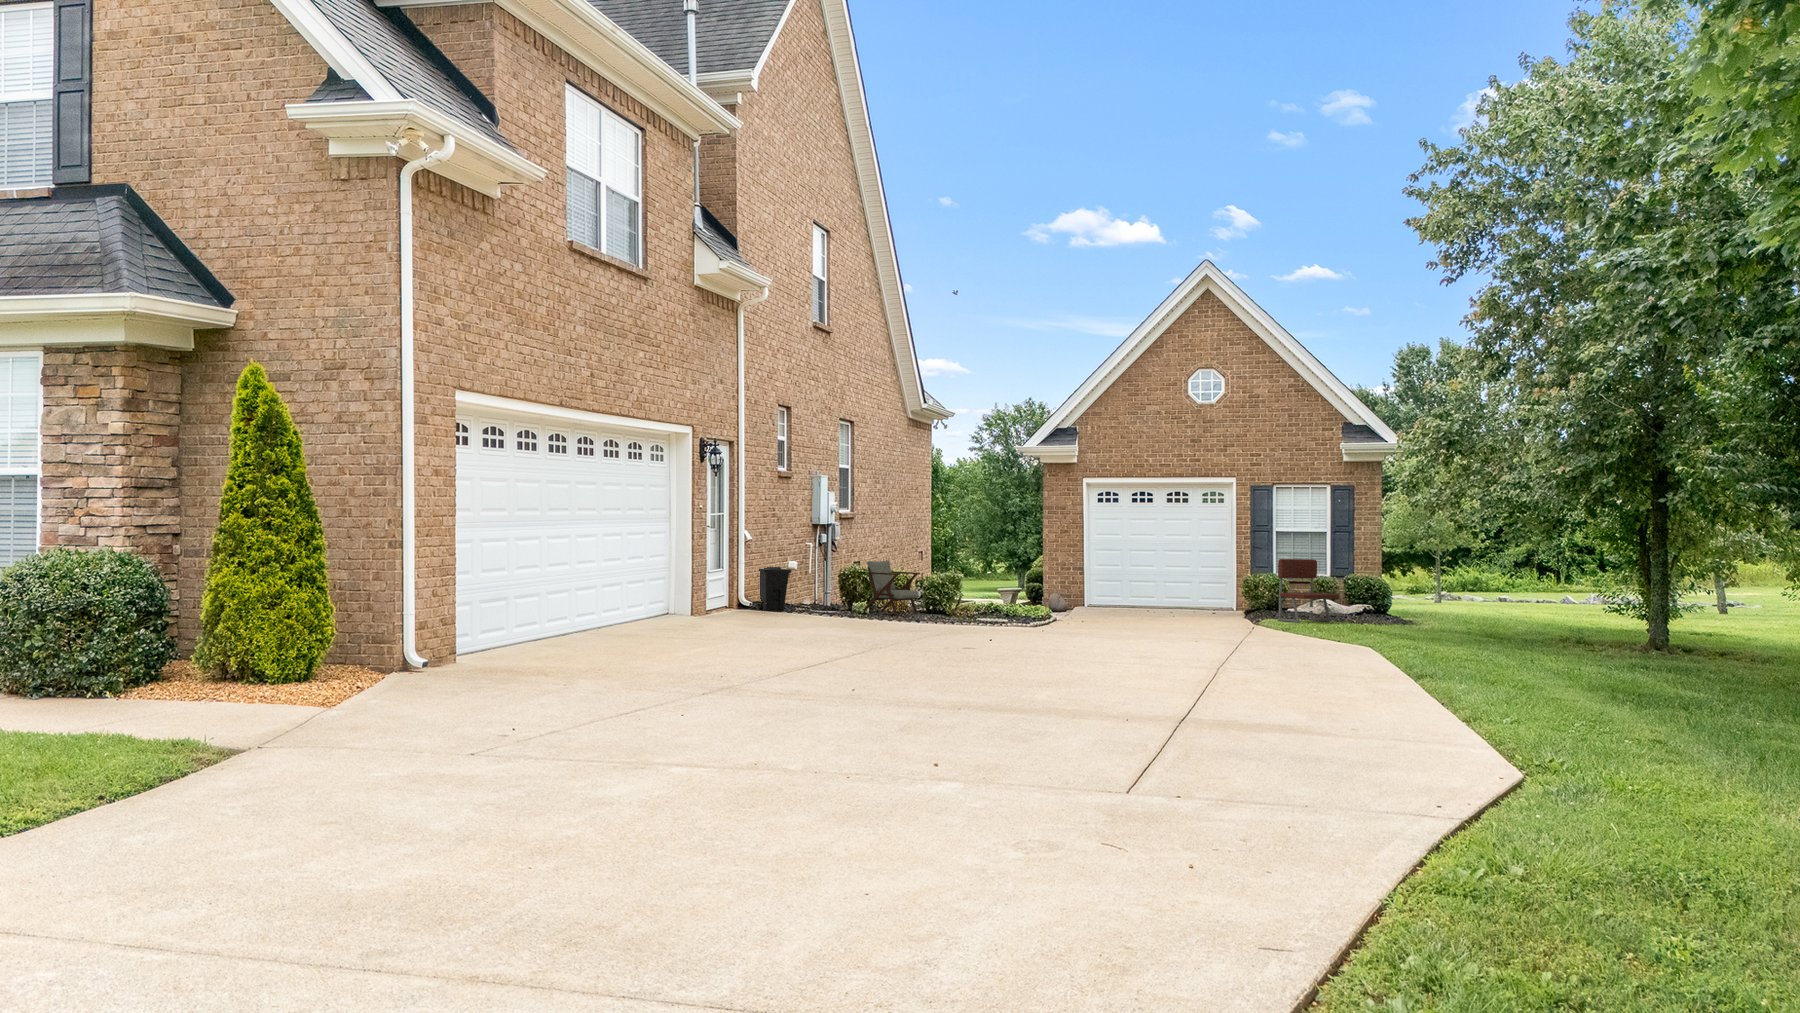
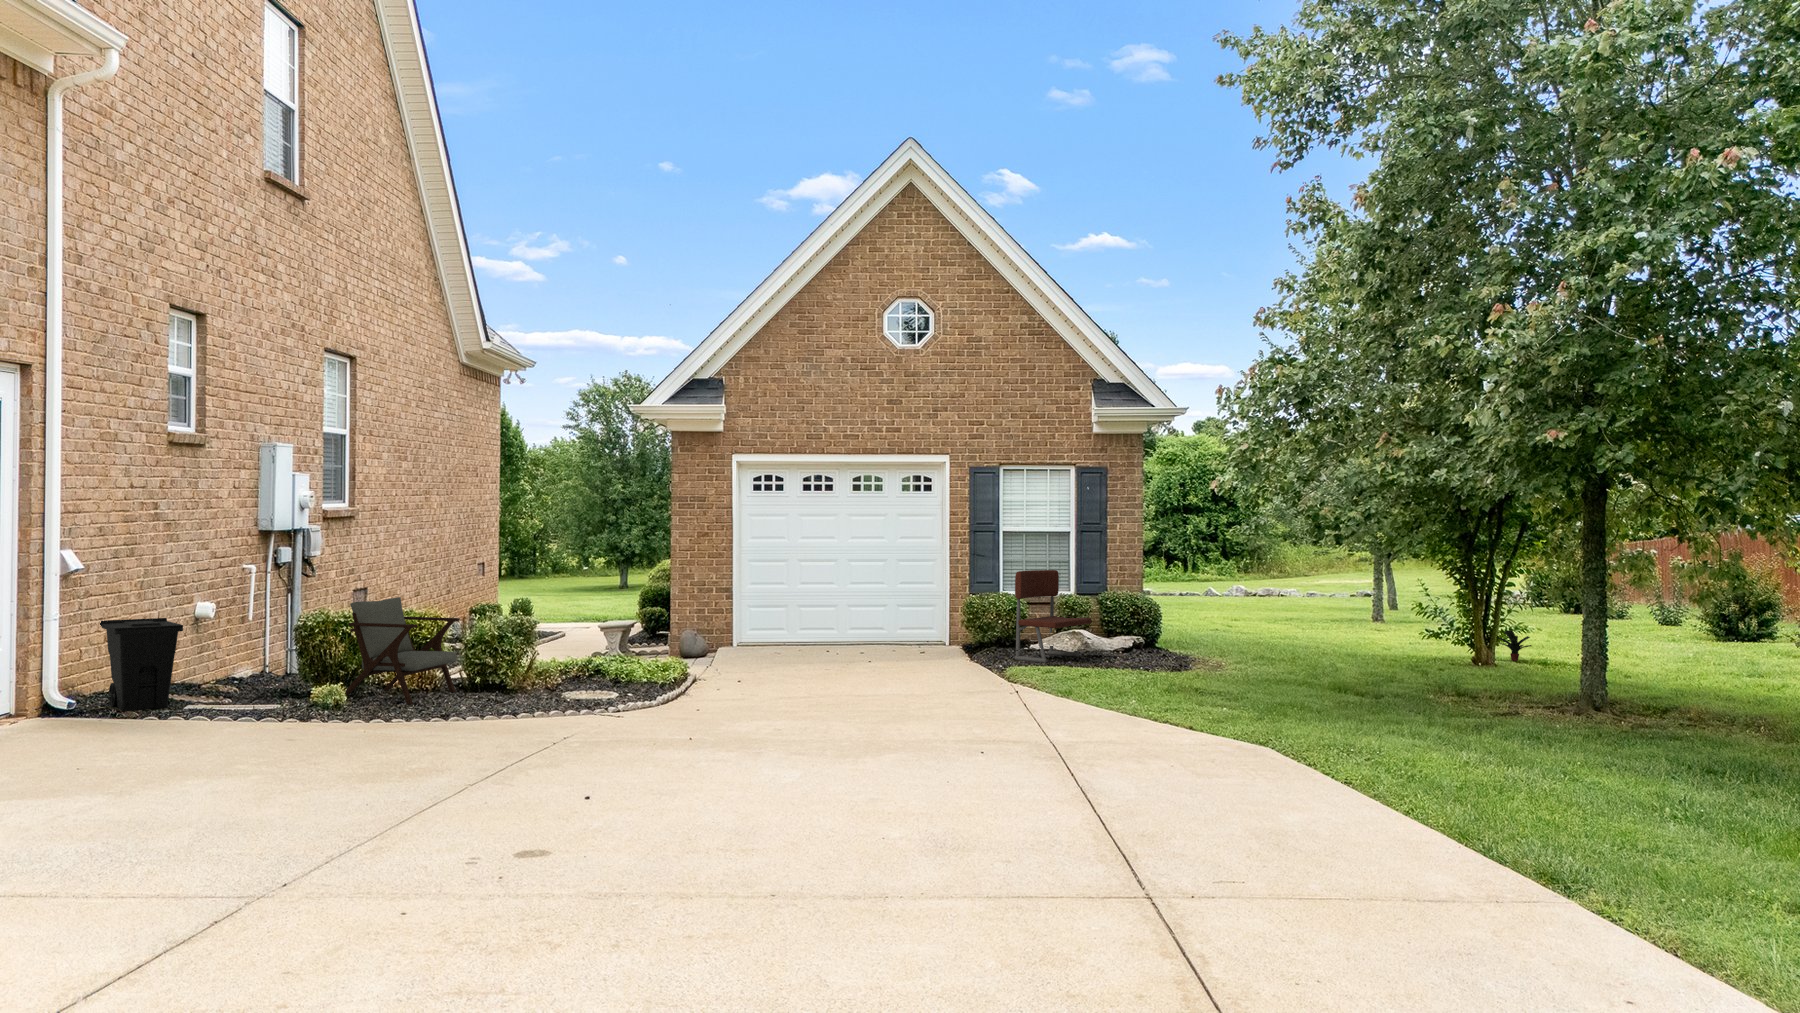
potted plant: none [1705,616,1737,642] -> present [1498,630,1531,661]

